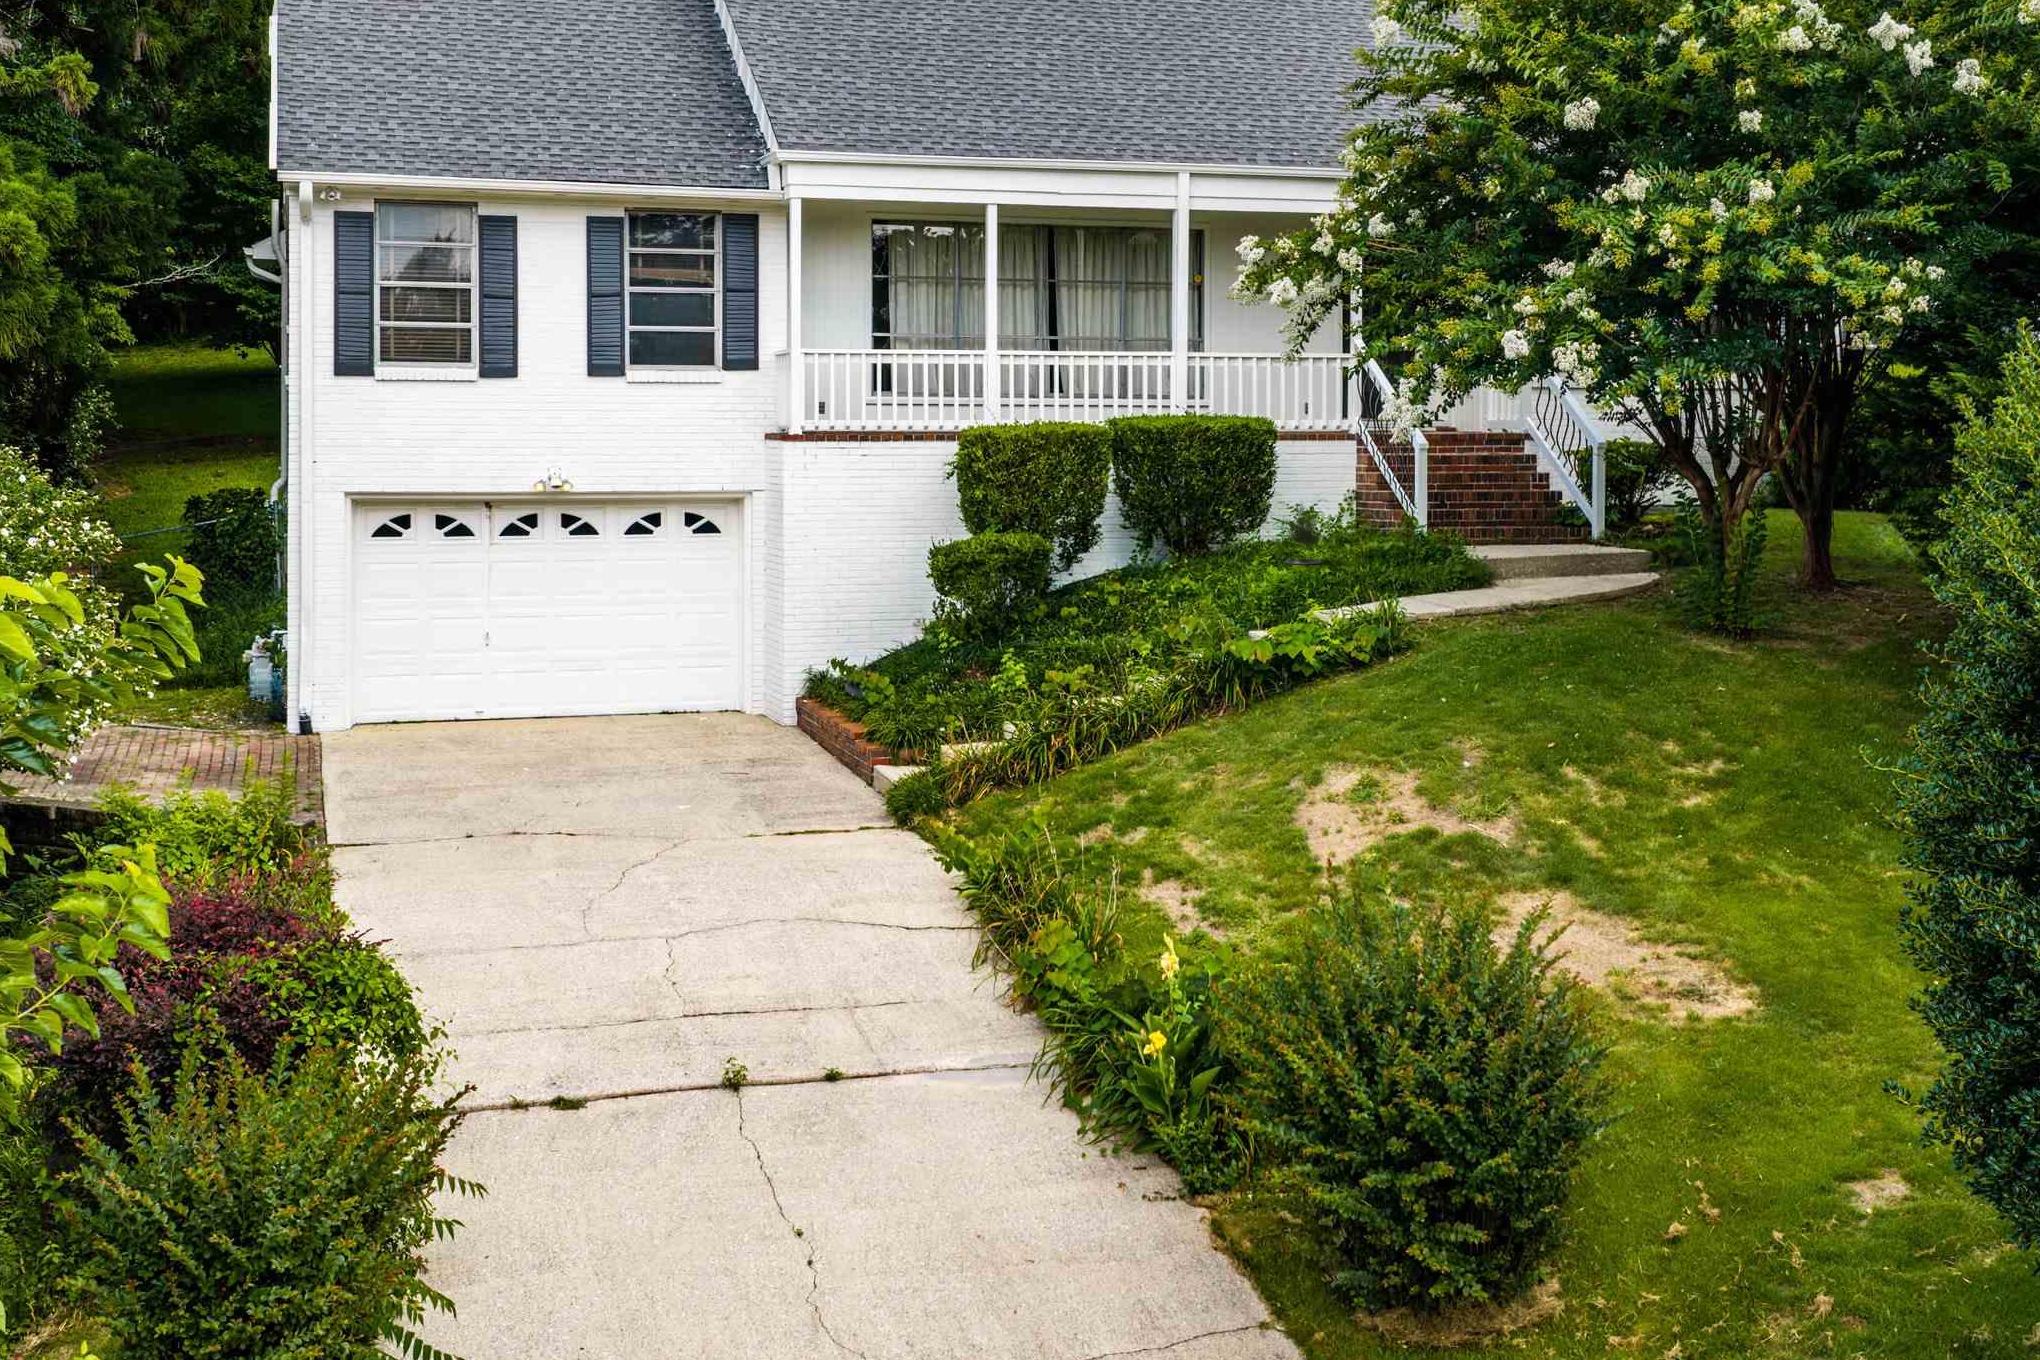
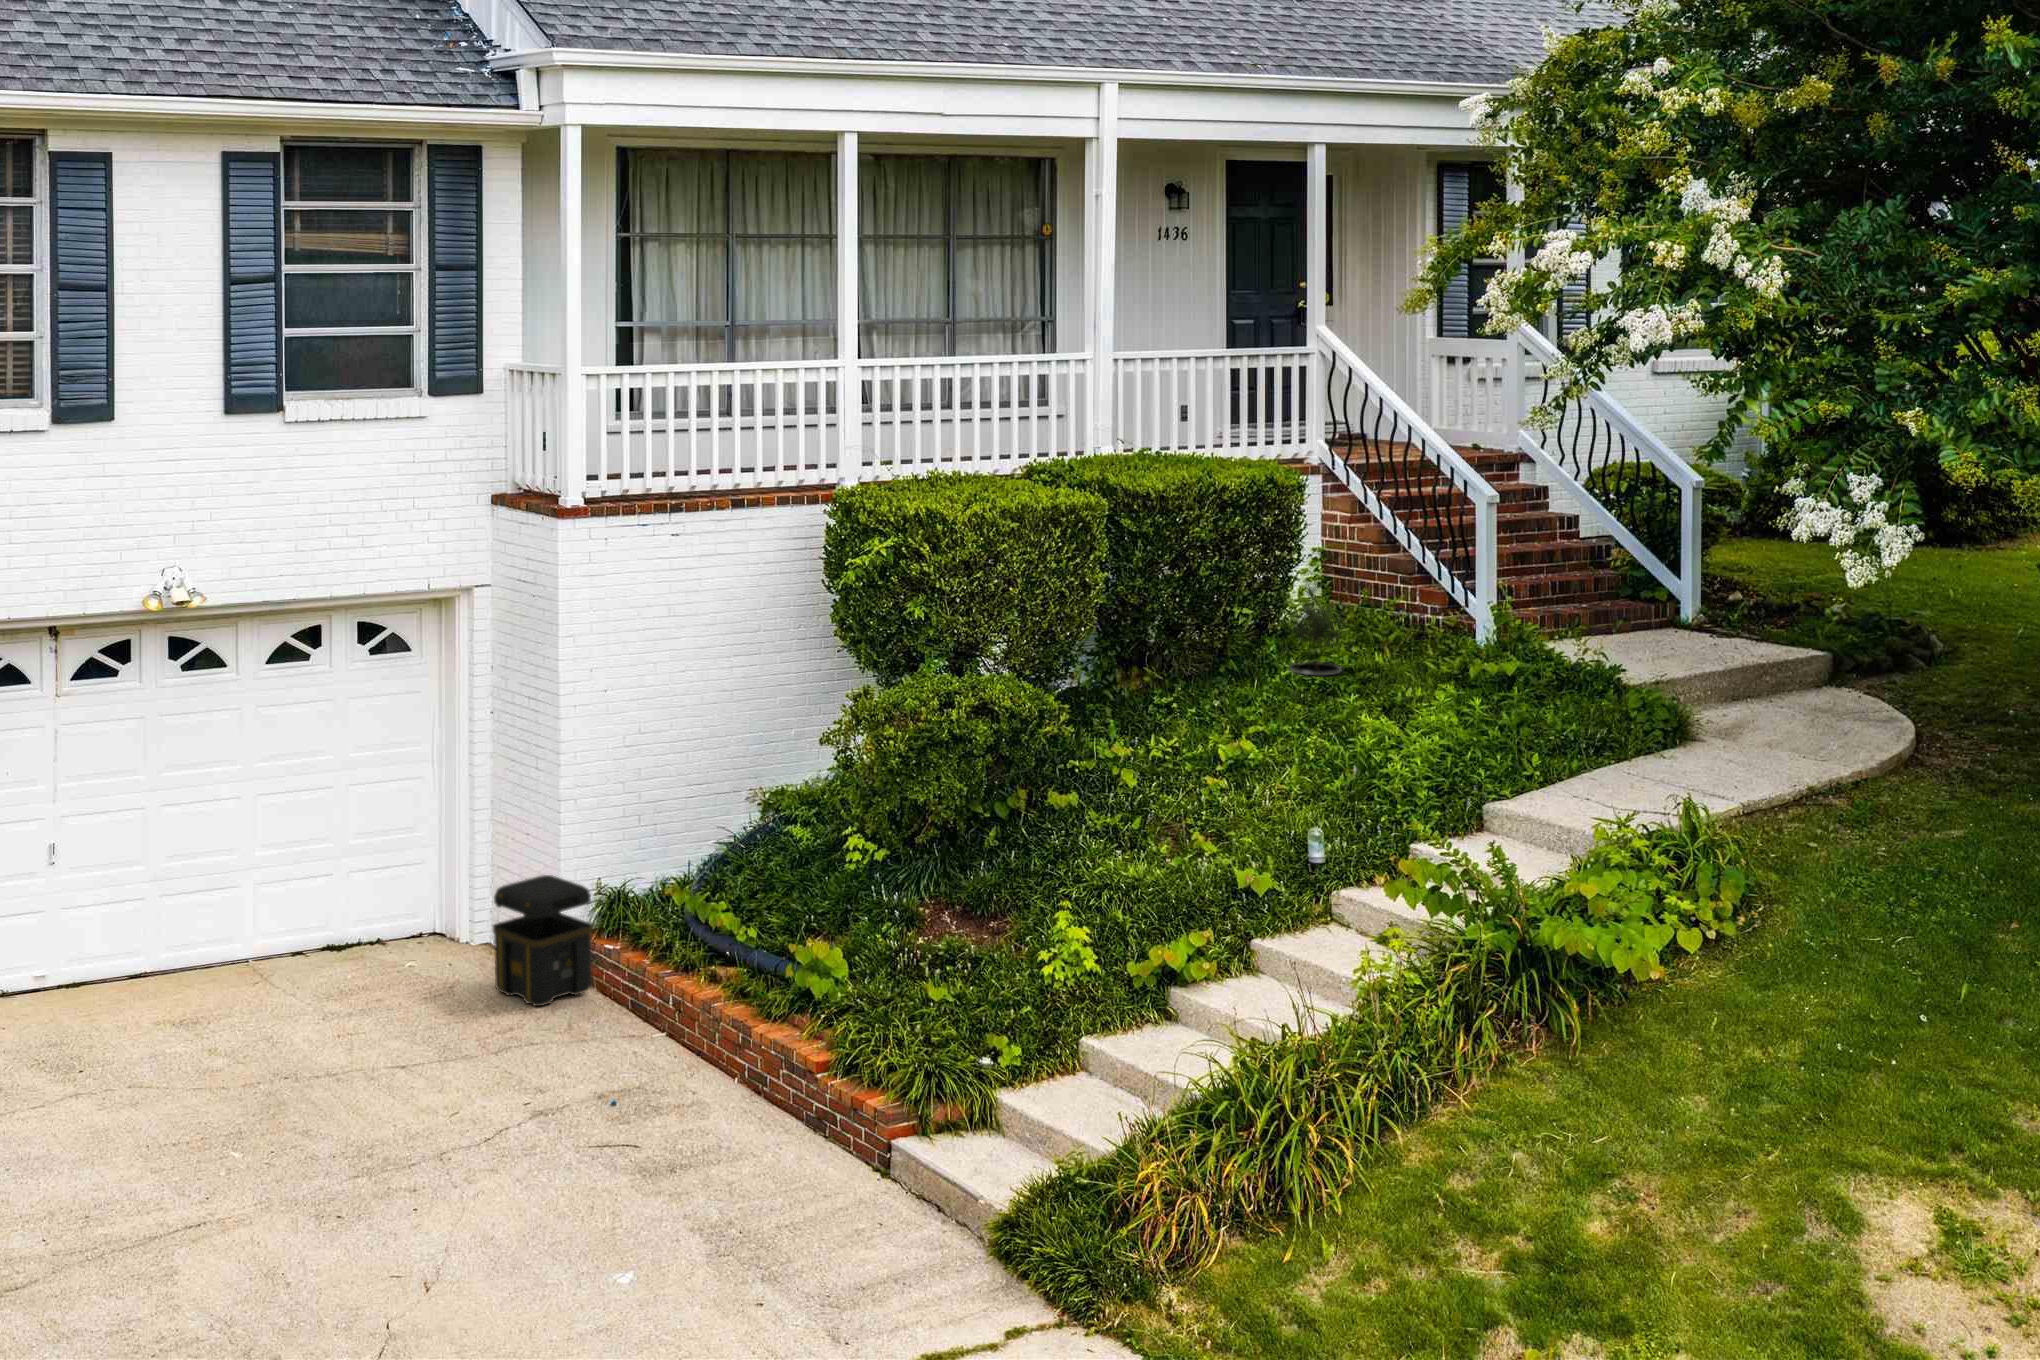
toolbox: none [736,665,795,738] -> present [493,875,593,1006]

